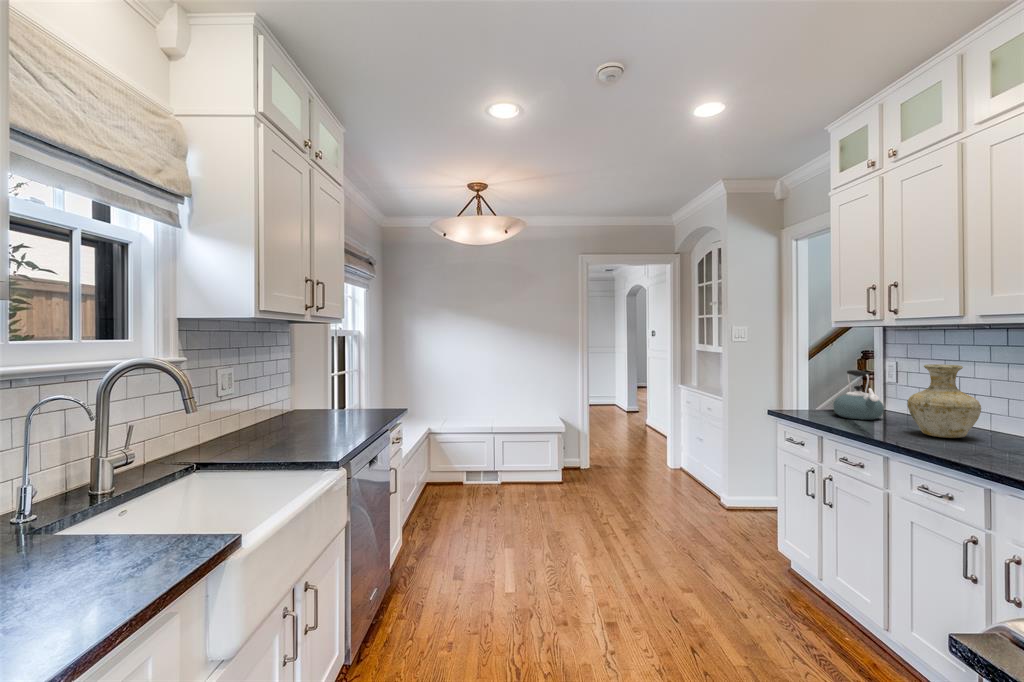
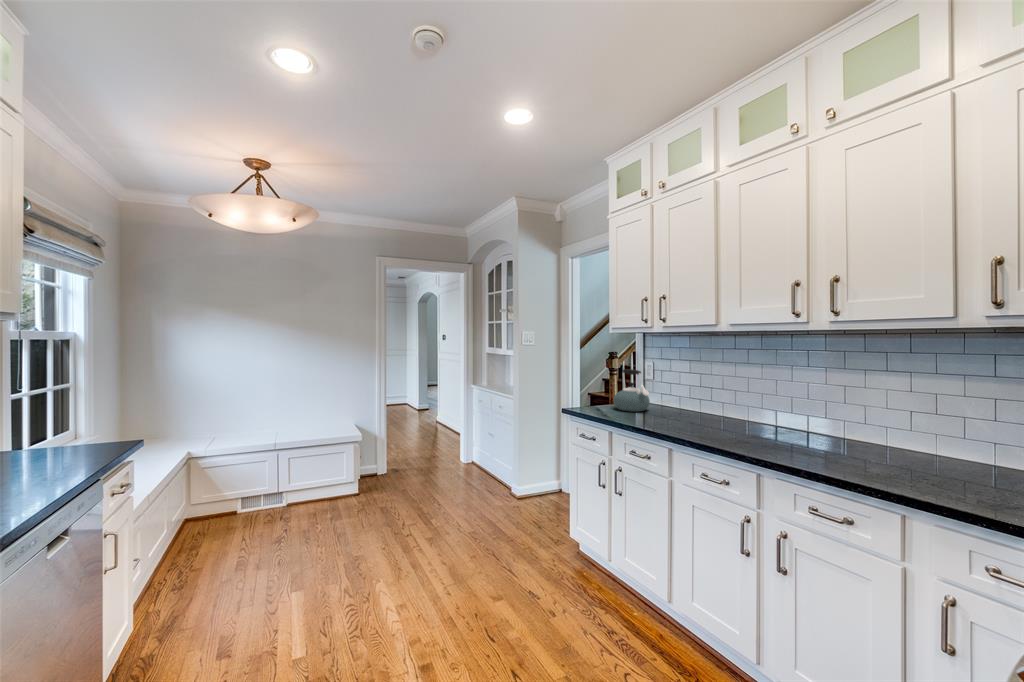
vase: present [907,364,981,438] -> none [675,364,723,425]

